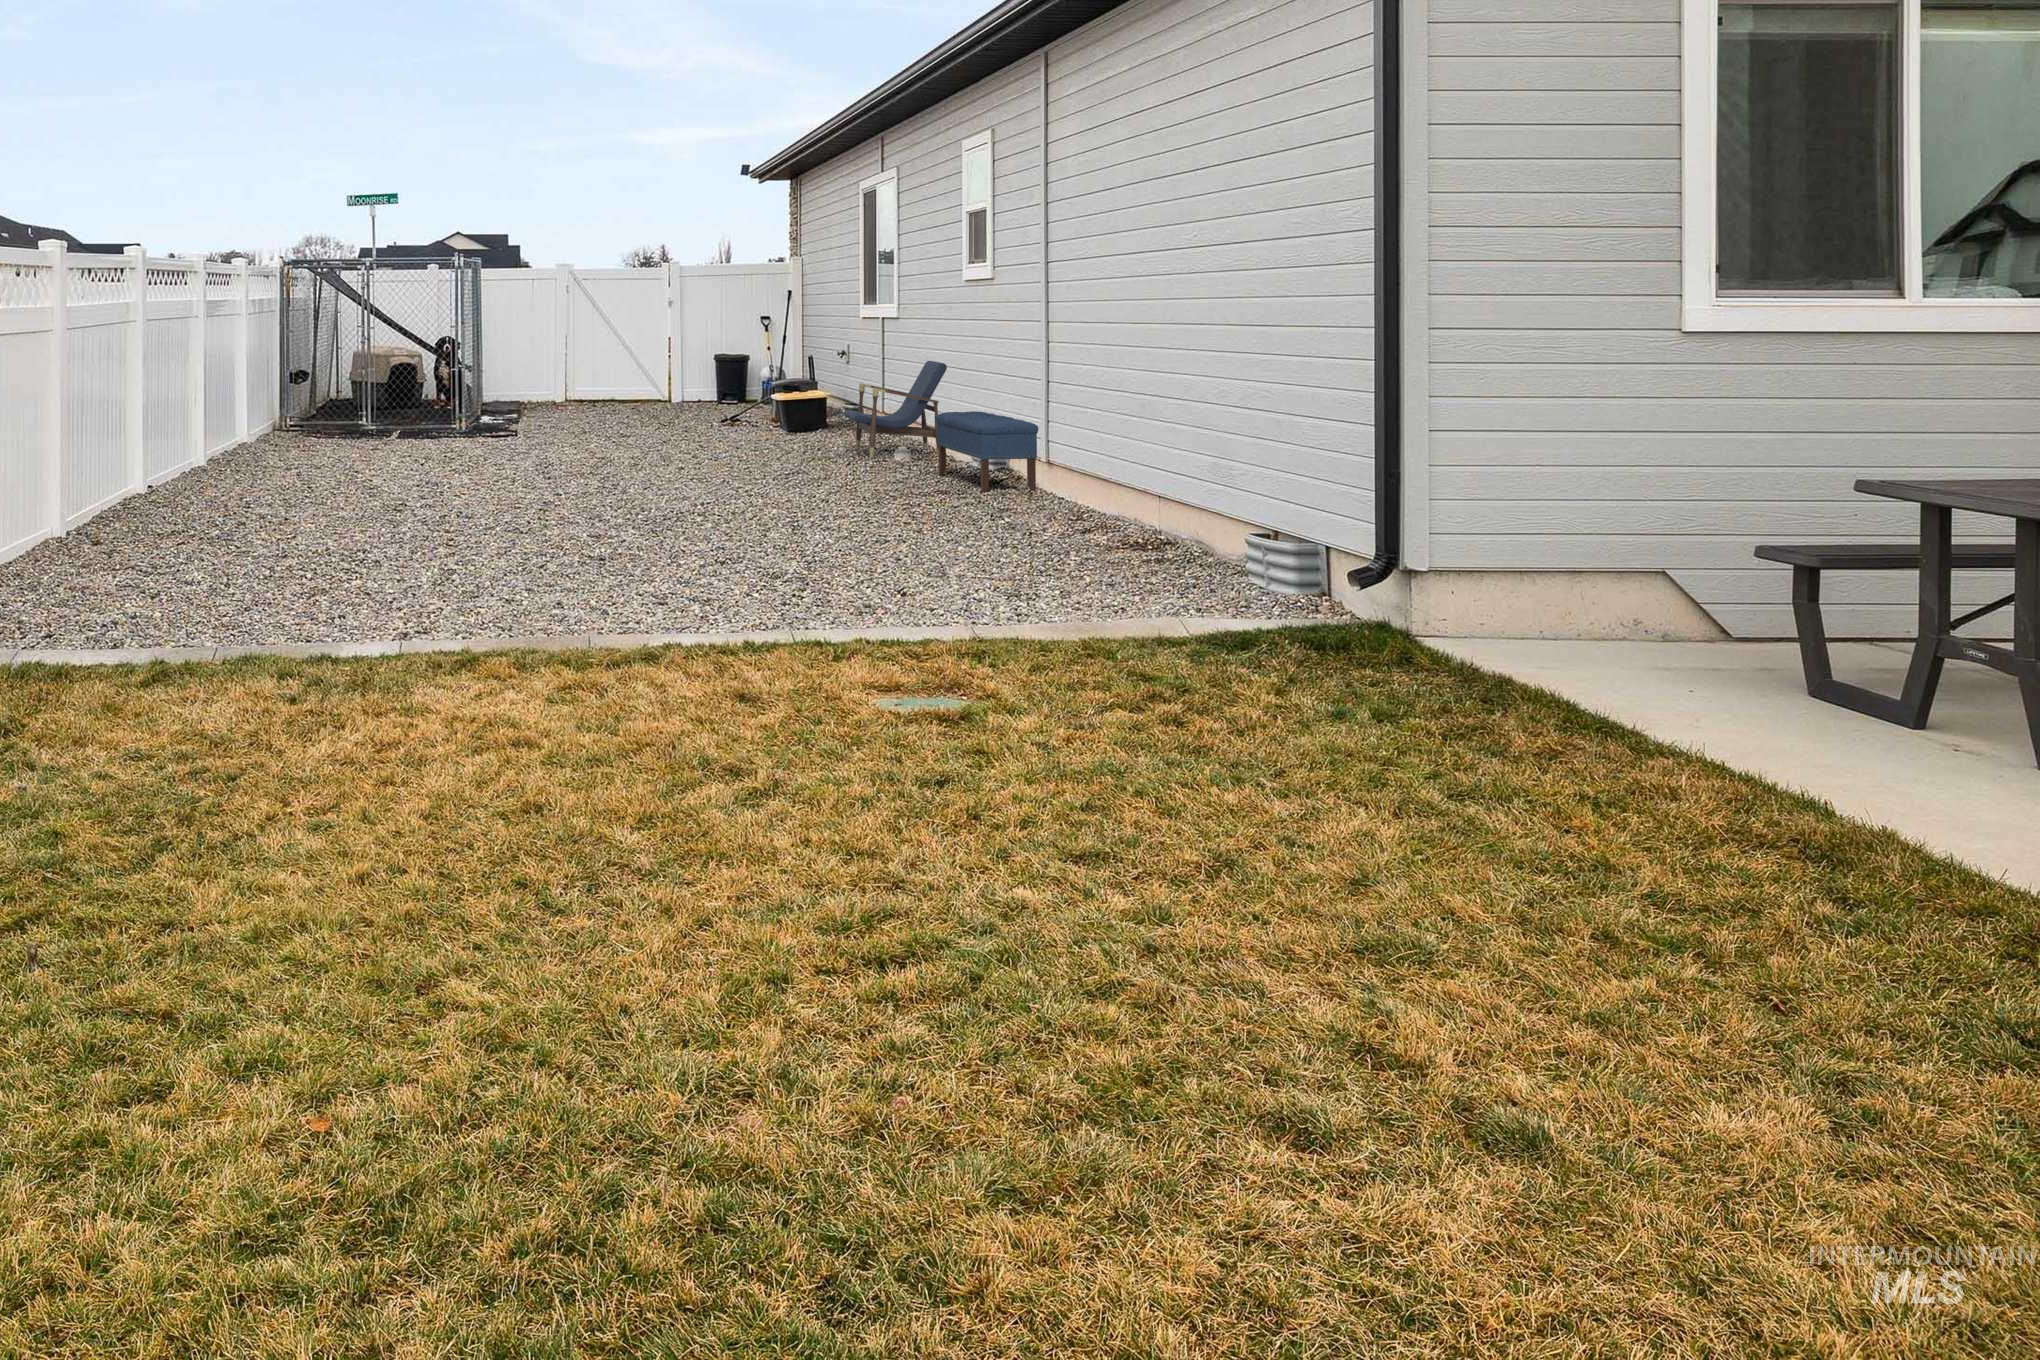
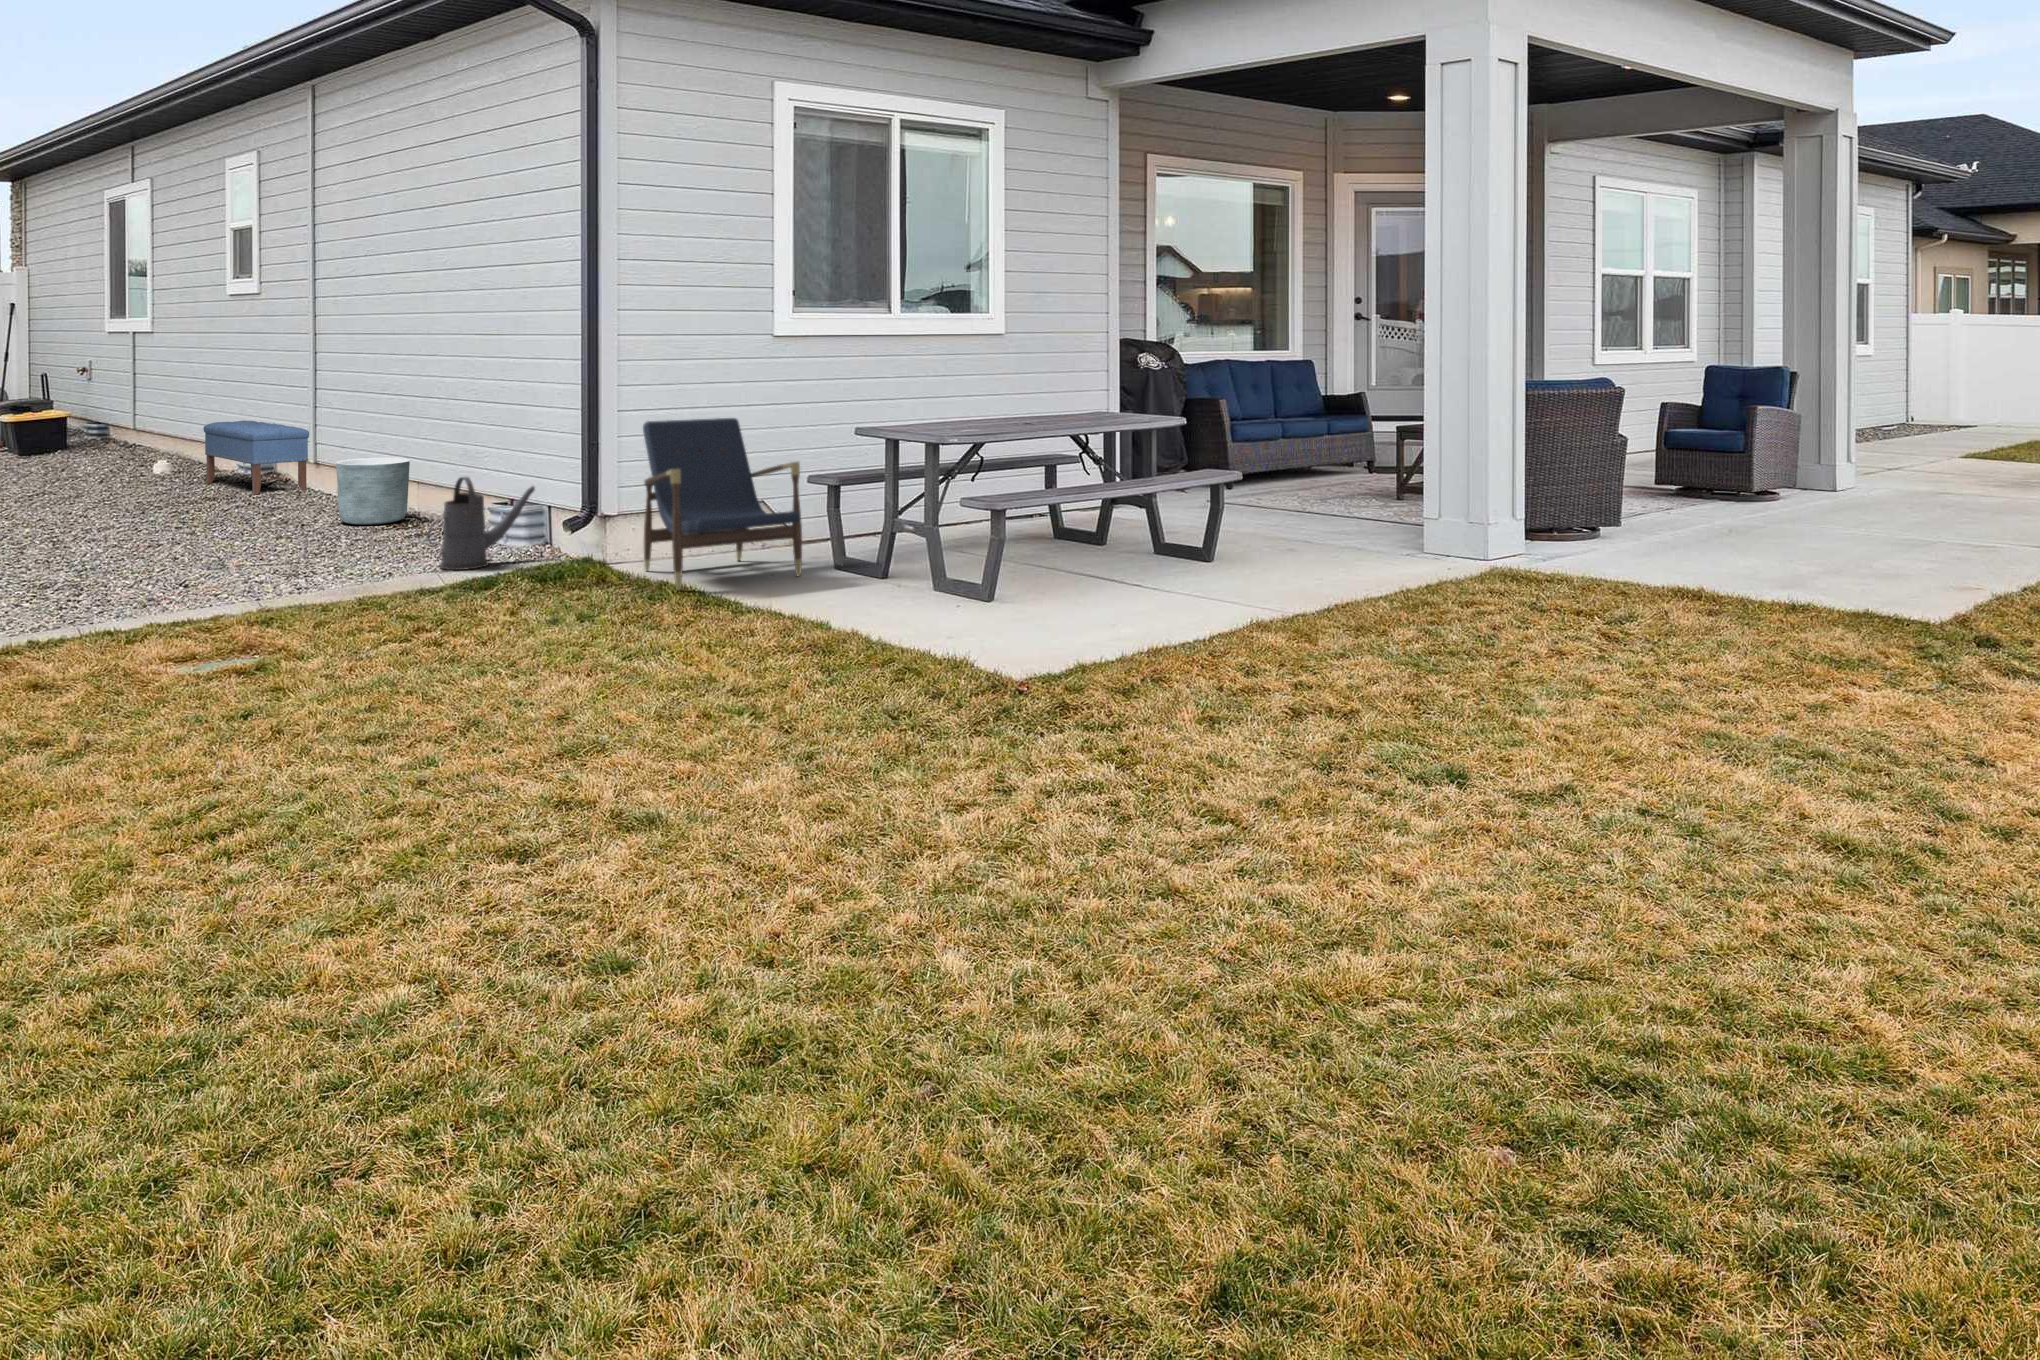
lounge chair: present [844,361,947,458] -> present [643,418,802,590]
planter: none [1063,462,1147,540] -> present [336,458,410,525]
watering can: none [1164,497,1307,615] -> present [427,477,535,570]

